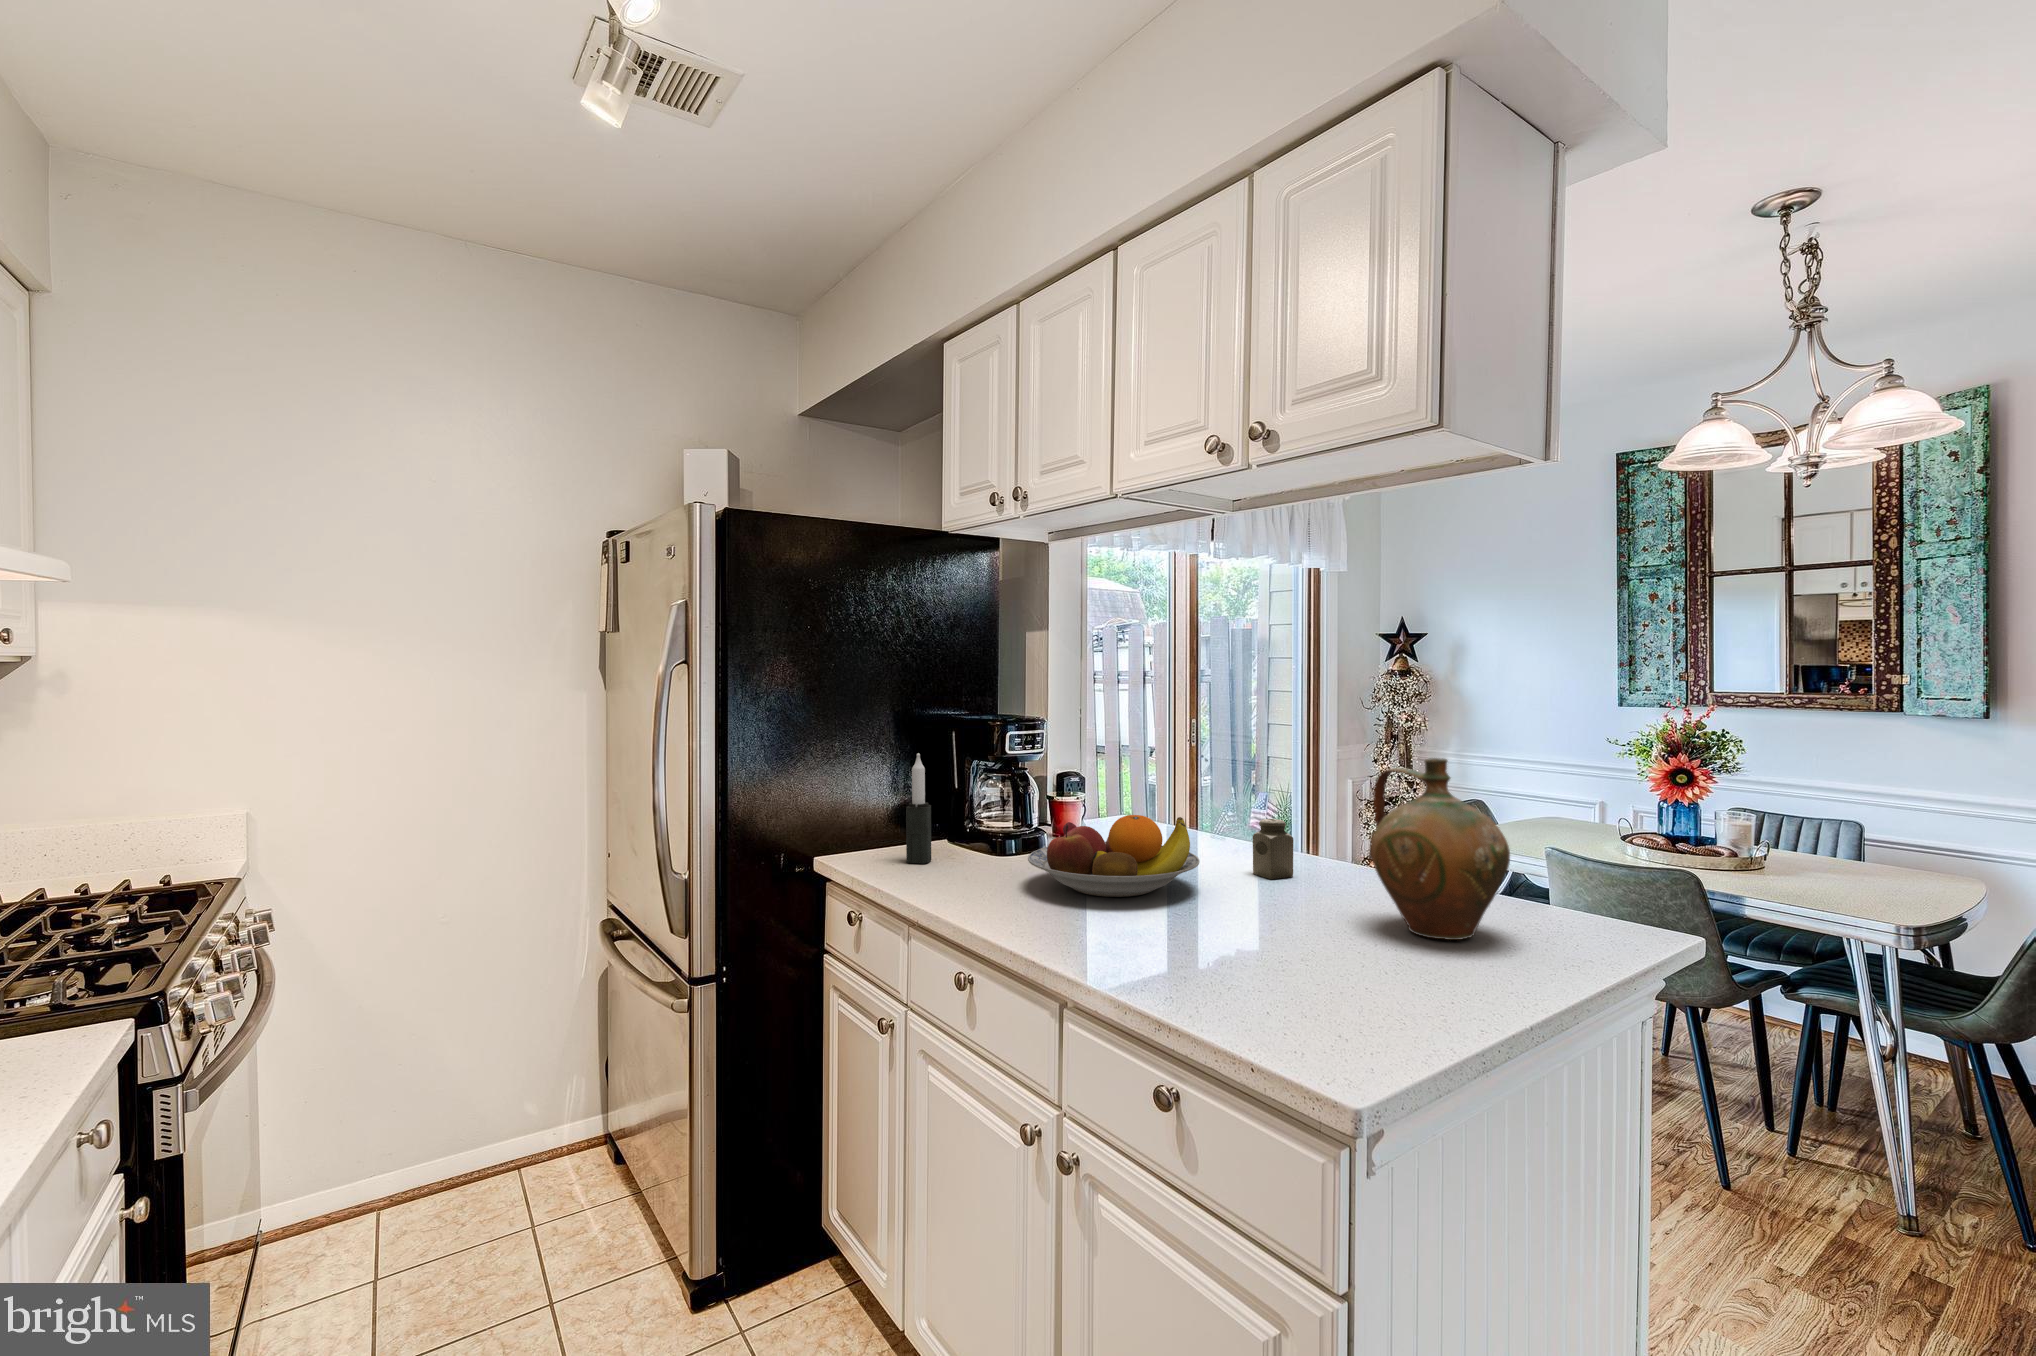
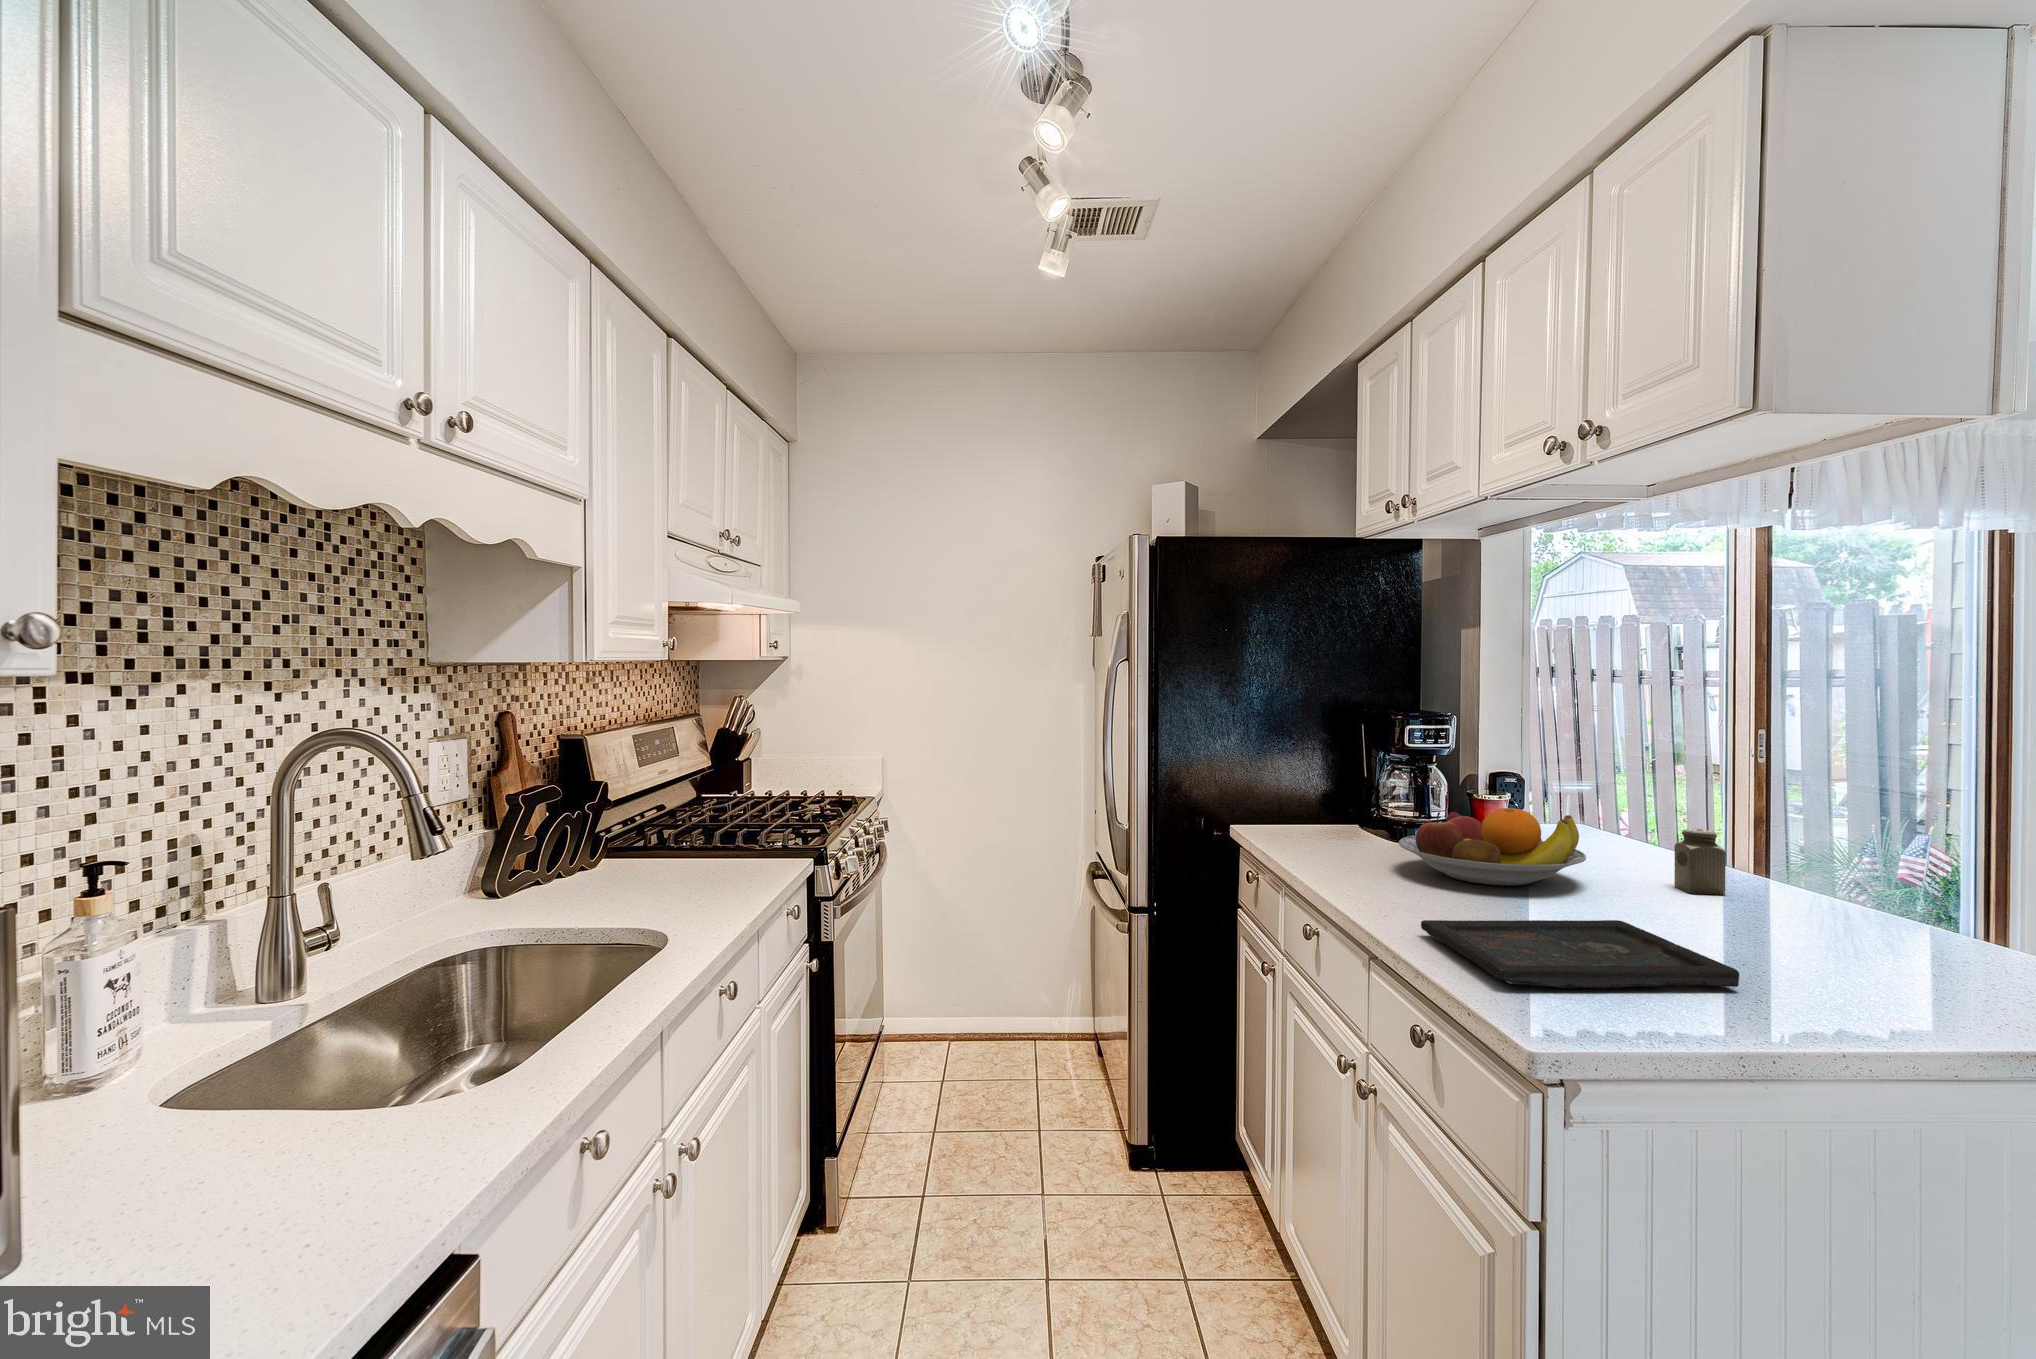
candle: present [906,753,931,864] -> none [1308,741,1332,839]
ceramic jug: present [1371,758,1510,940] -> none [1756,765,1956,974]
tray: none [1129,922,1413,1020] -> present [1421,920,1739,988]

